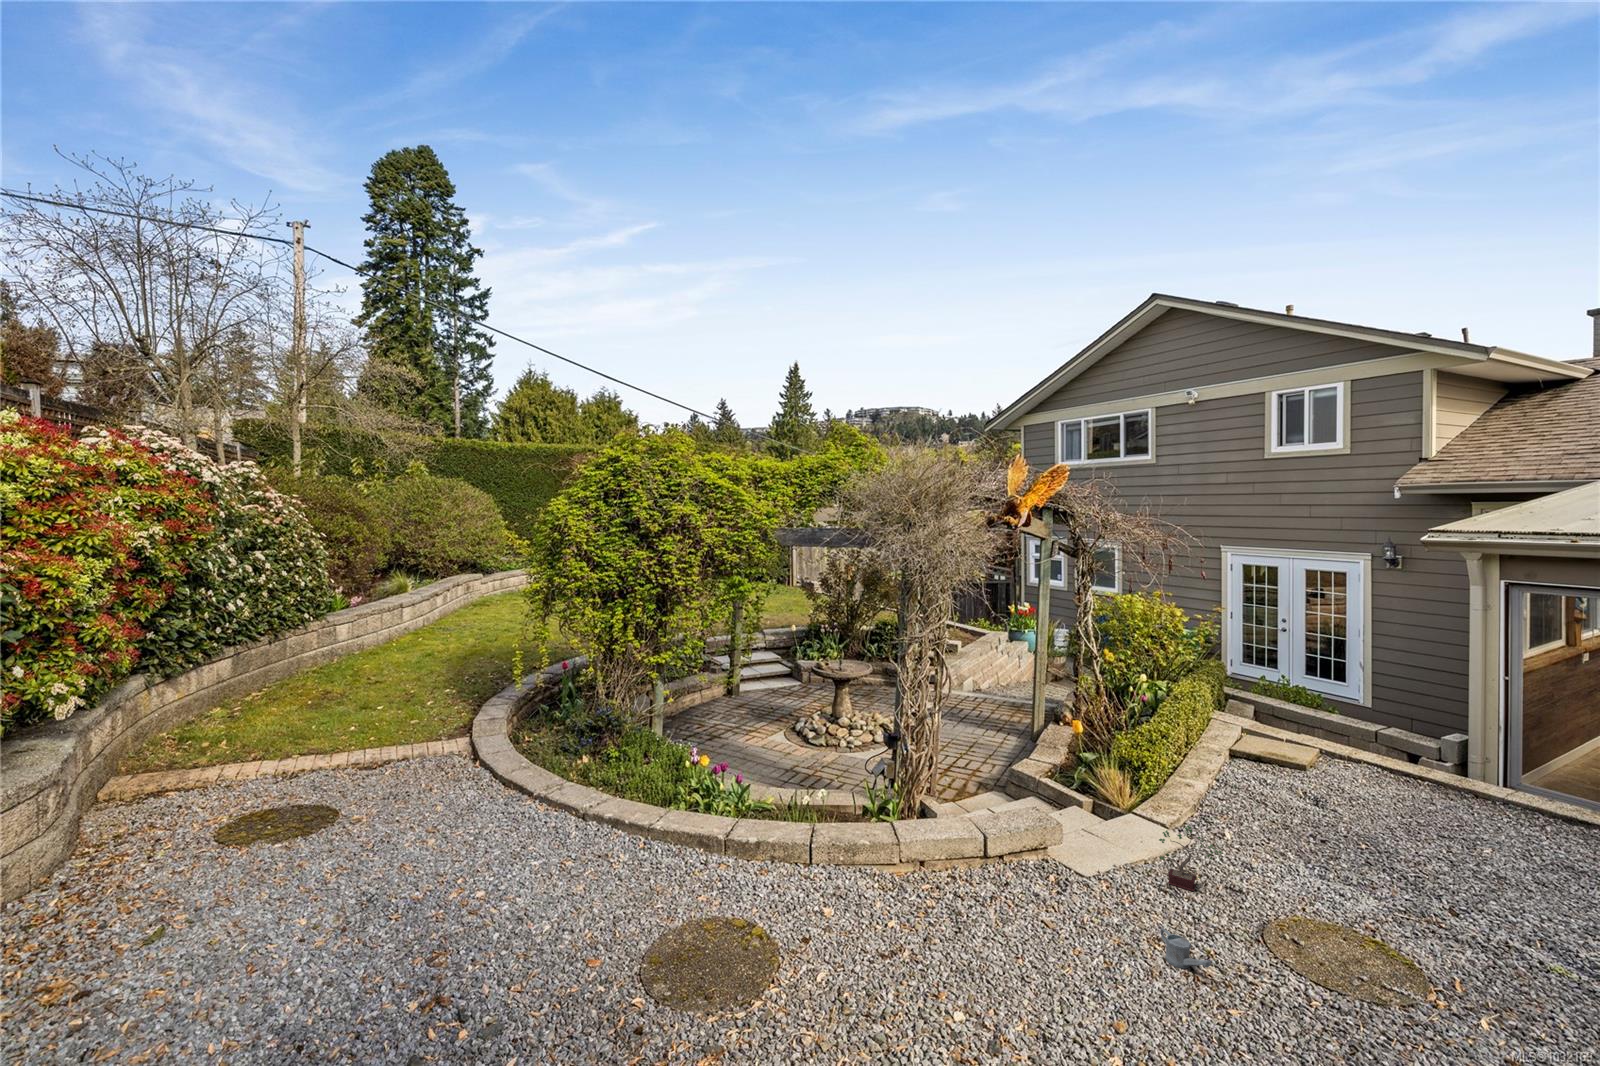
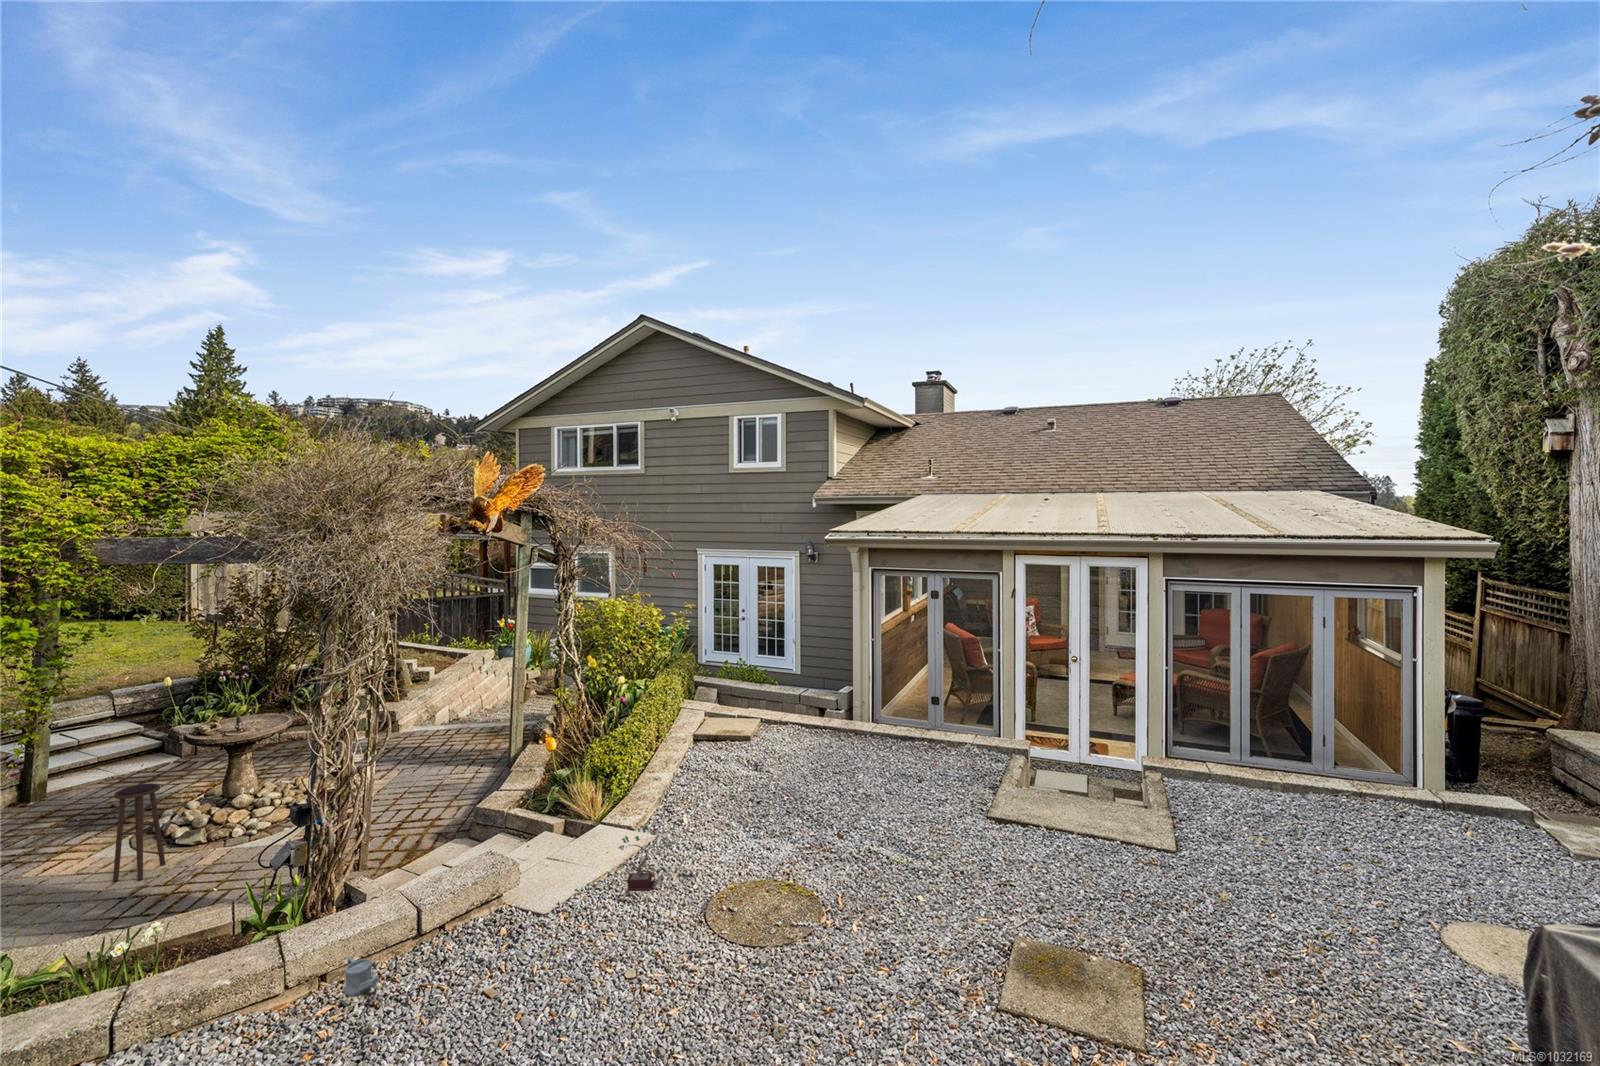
stool: none [782,697,806,761] -> present [113,784,165,882]
watering can: present [1160,928,1211,969] -> present [345,957,379,996]

